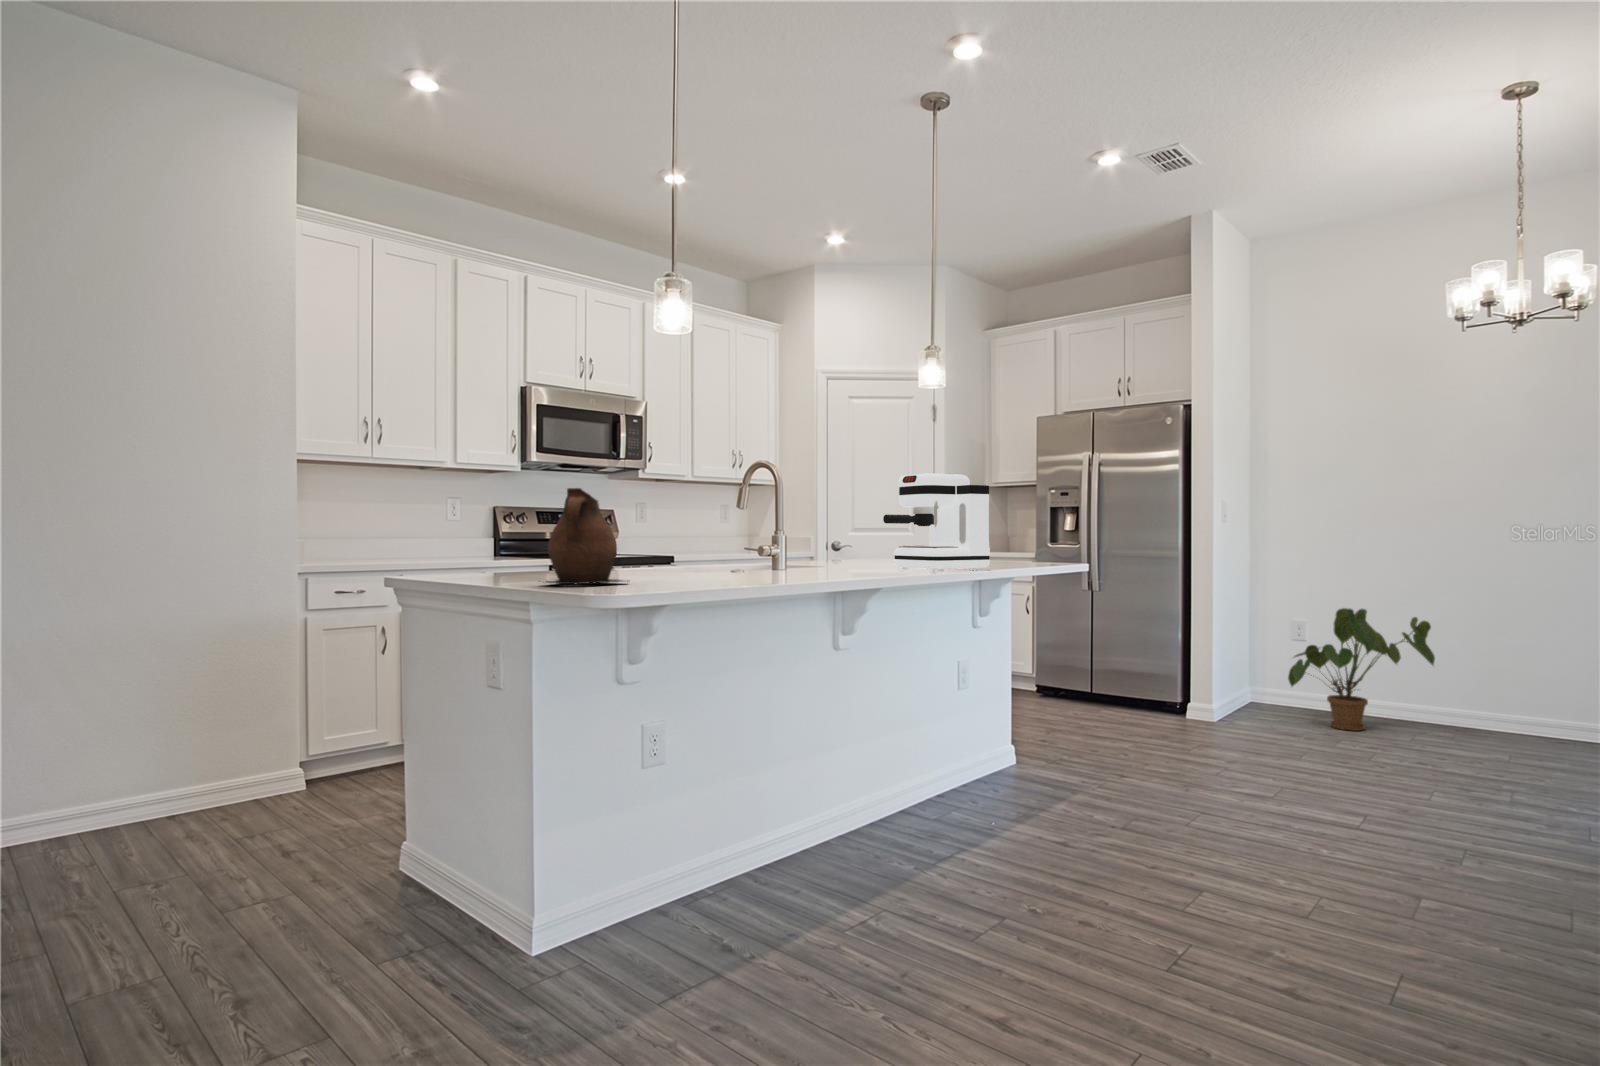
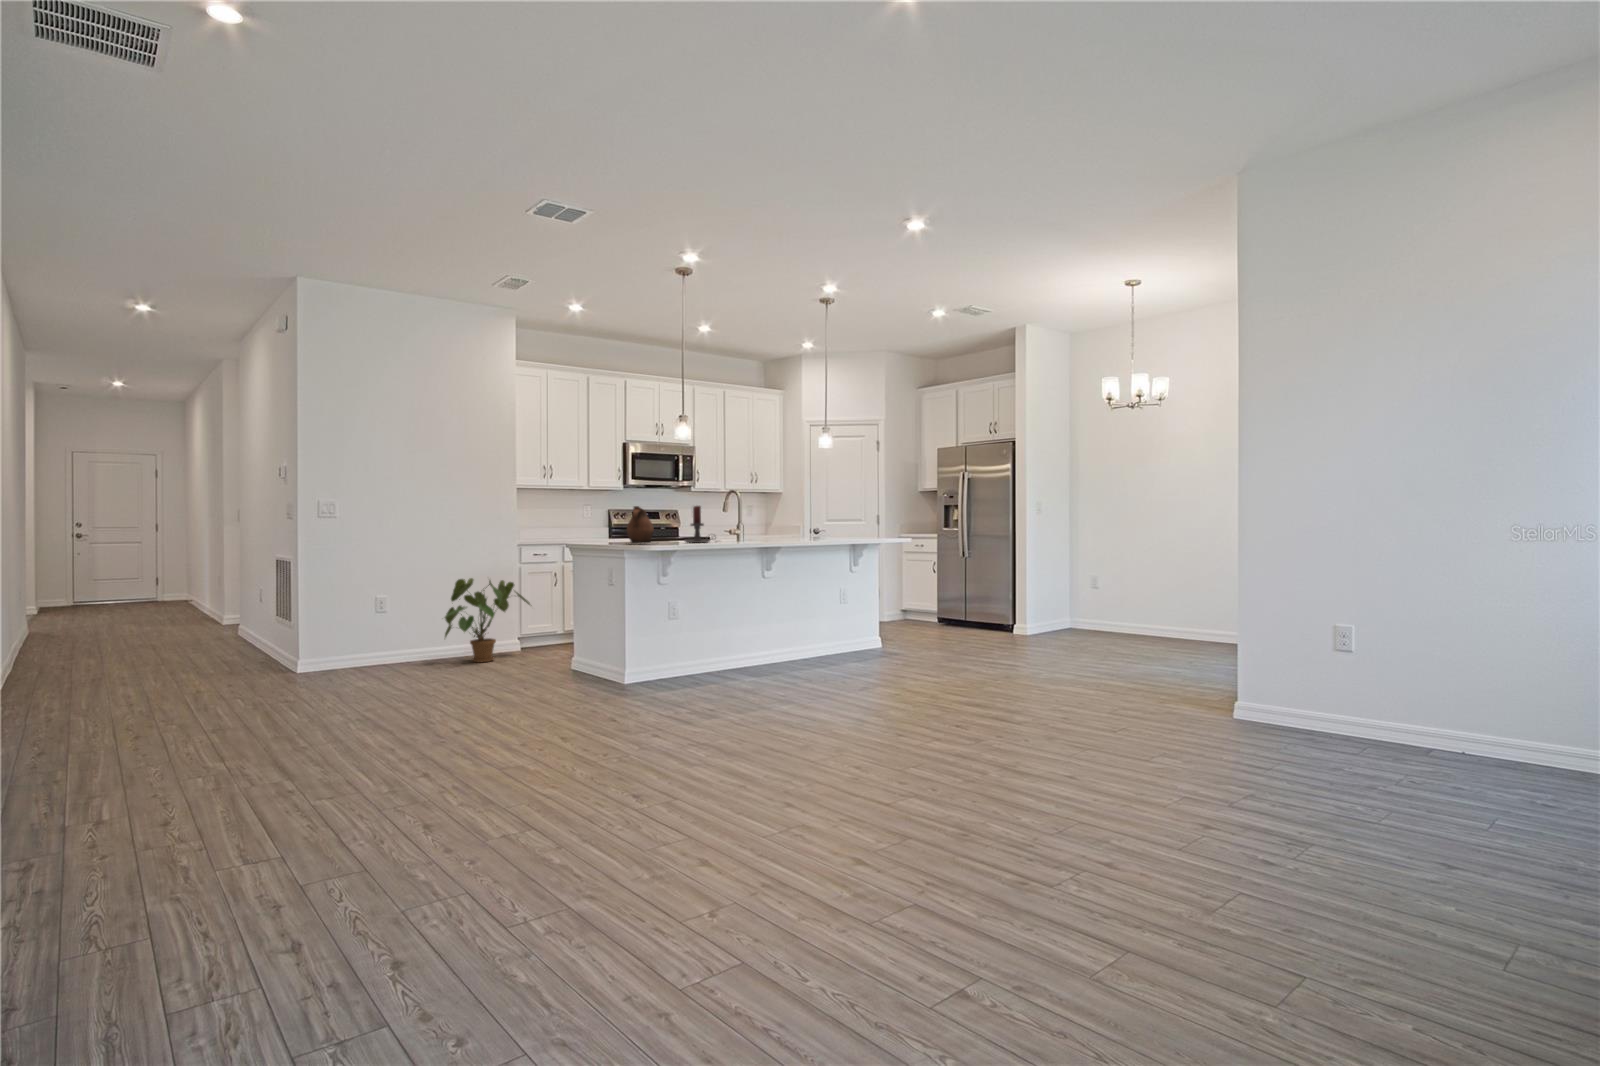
coffee maker: present [883,473,990,571] -> none [781,495,831,540]
candle holder: none [690,490,763,582] -> present [685,506,713,543]
house plant: present [1288,608,1435,731] -> present [445,578,530,663]

